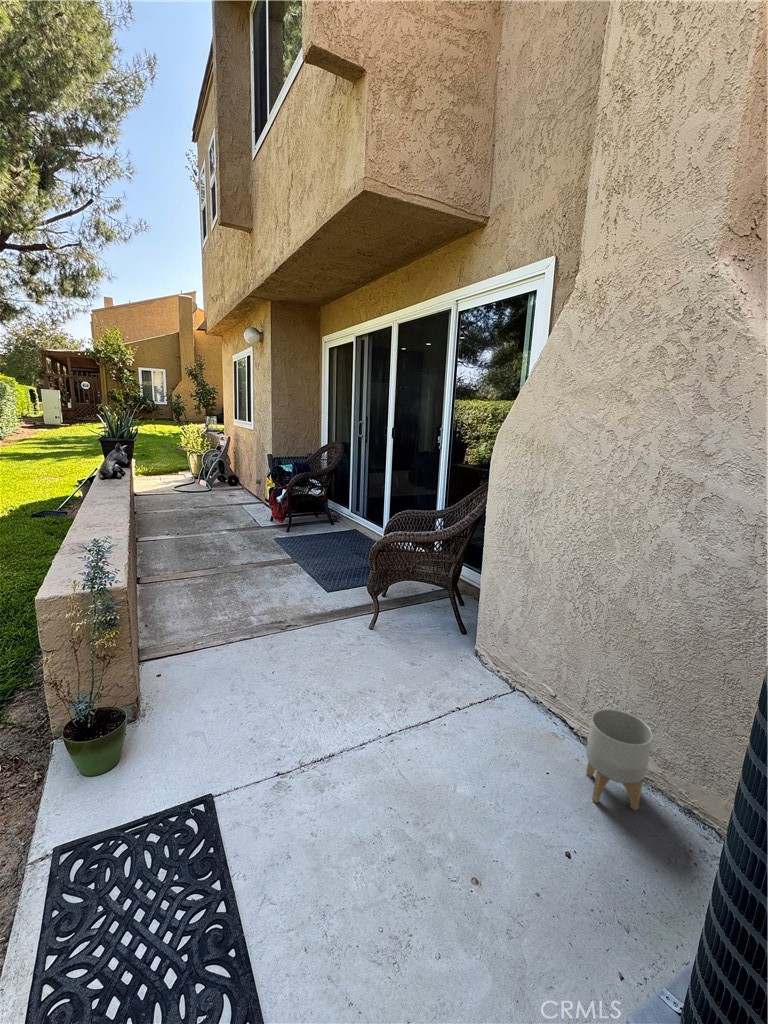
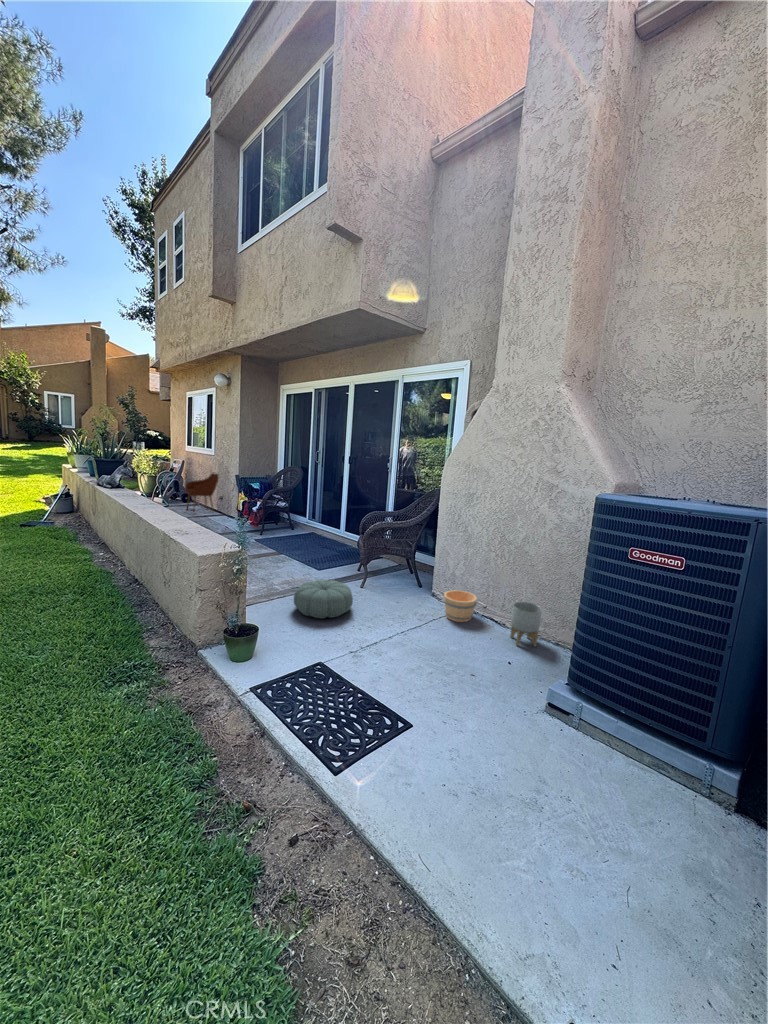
armchair: none [222,452,259,502] -> present [186,472,219,514]
pouf: none [233,617,327,686] -> present [294,580,353,618]
bucket: none [471,657,533,721] -> present [443,590,477,622]

